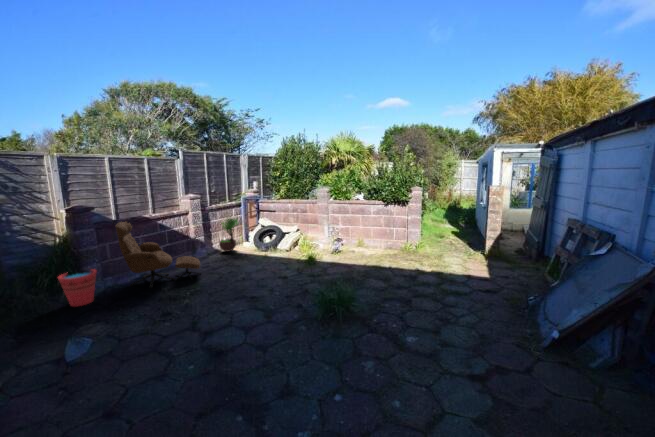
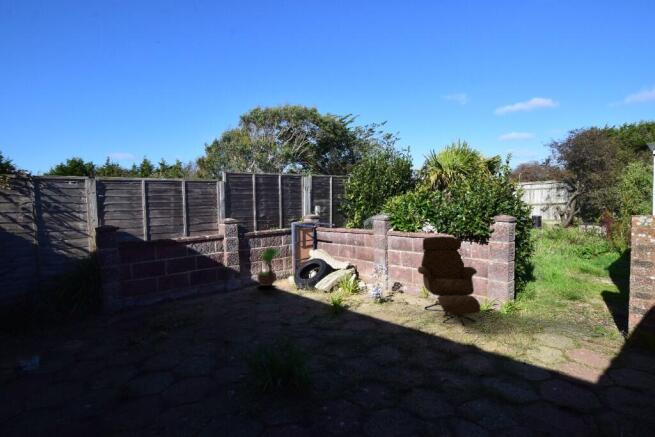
lounge chair: present [116,222,201,288] -> present [418,236,480,326]
bucket: present [58,269,96,306] -> none [75,289,110,325]

